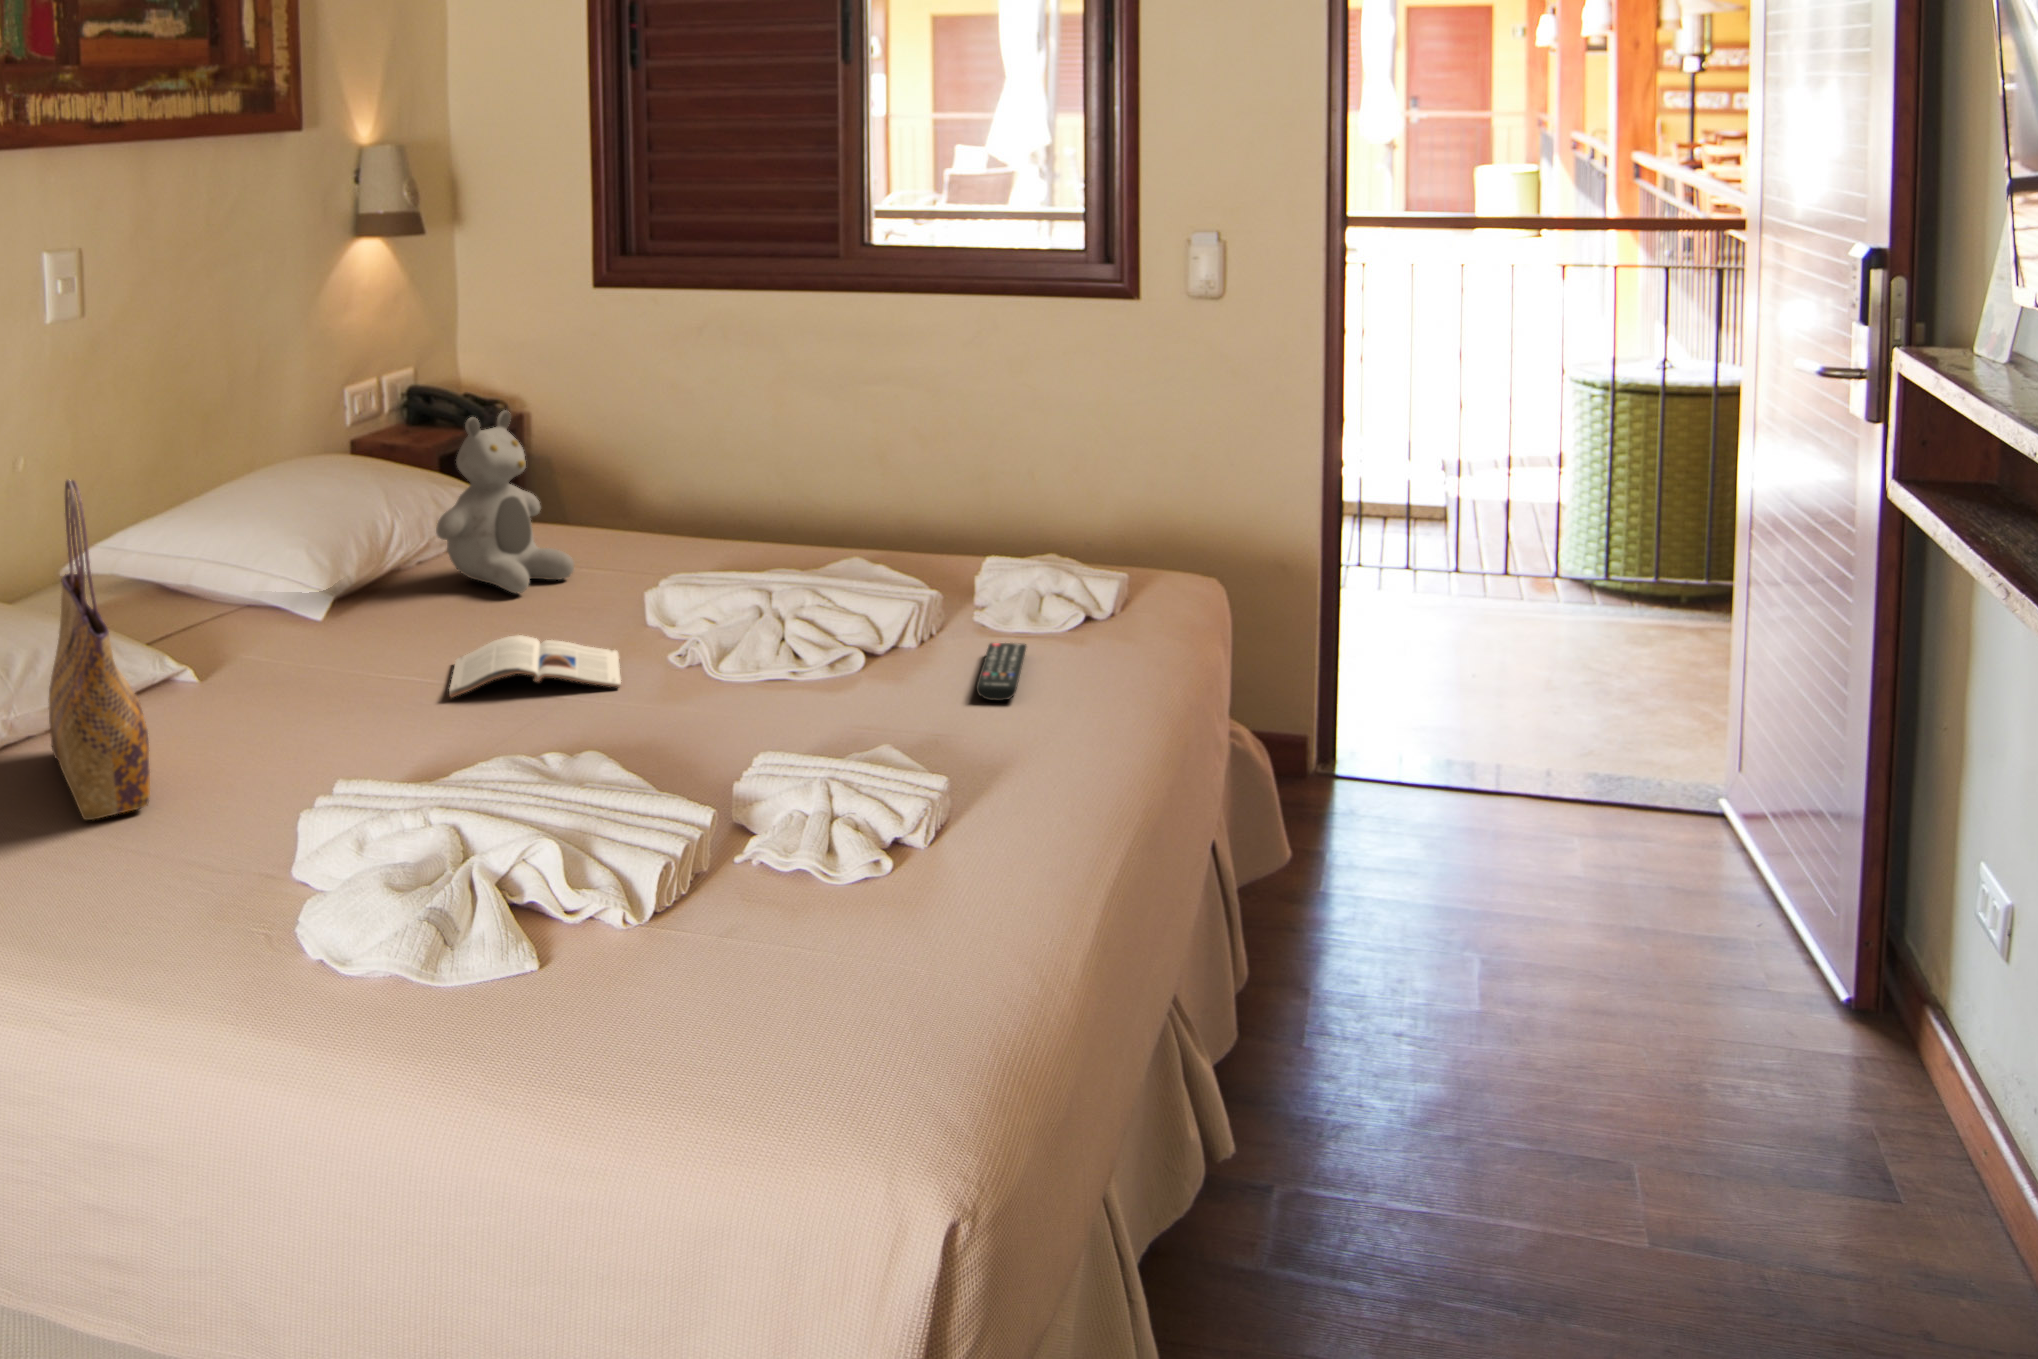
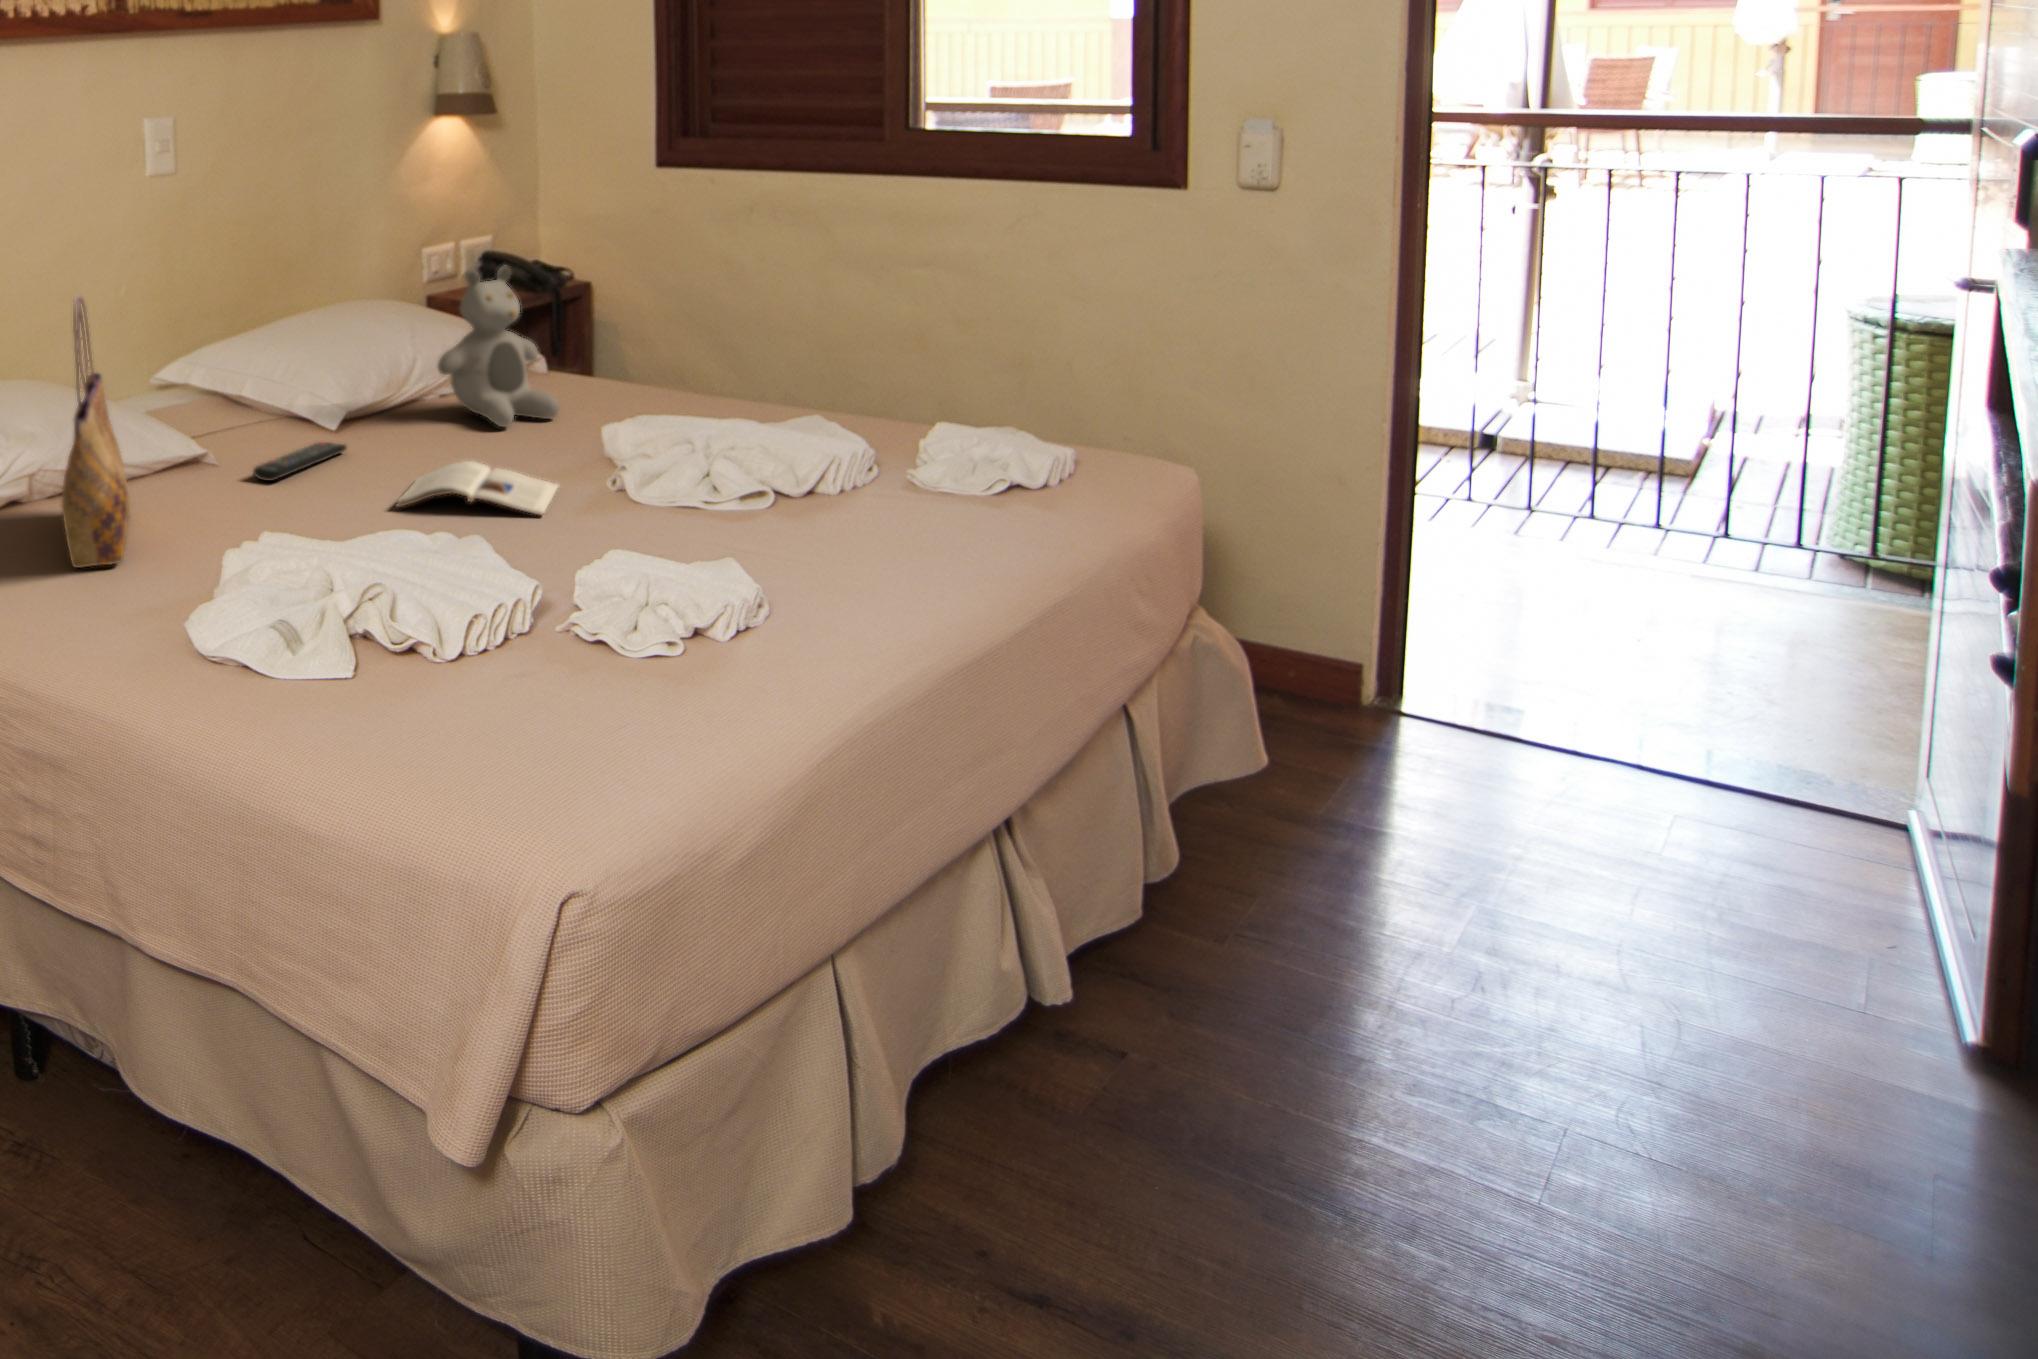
remote control: present [976,643,1026,701] -> present [253,442,347,481]

